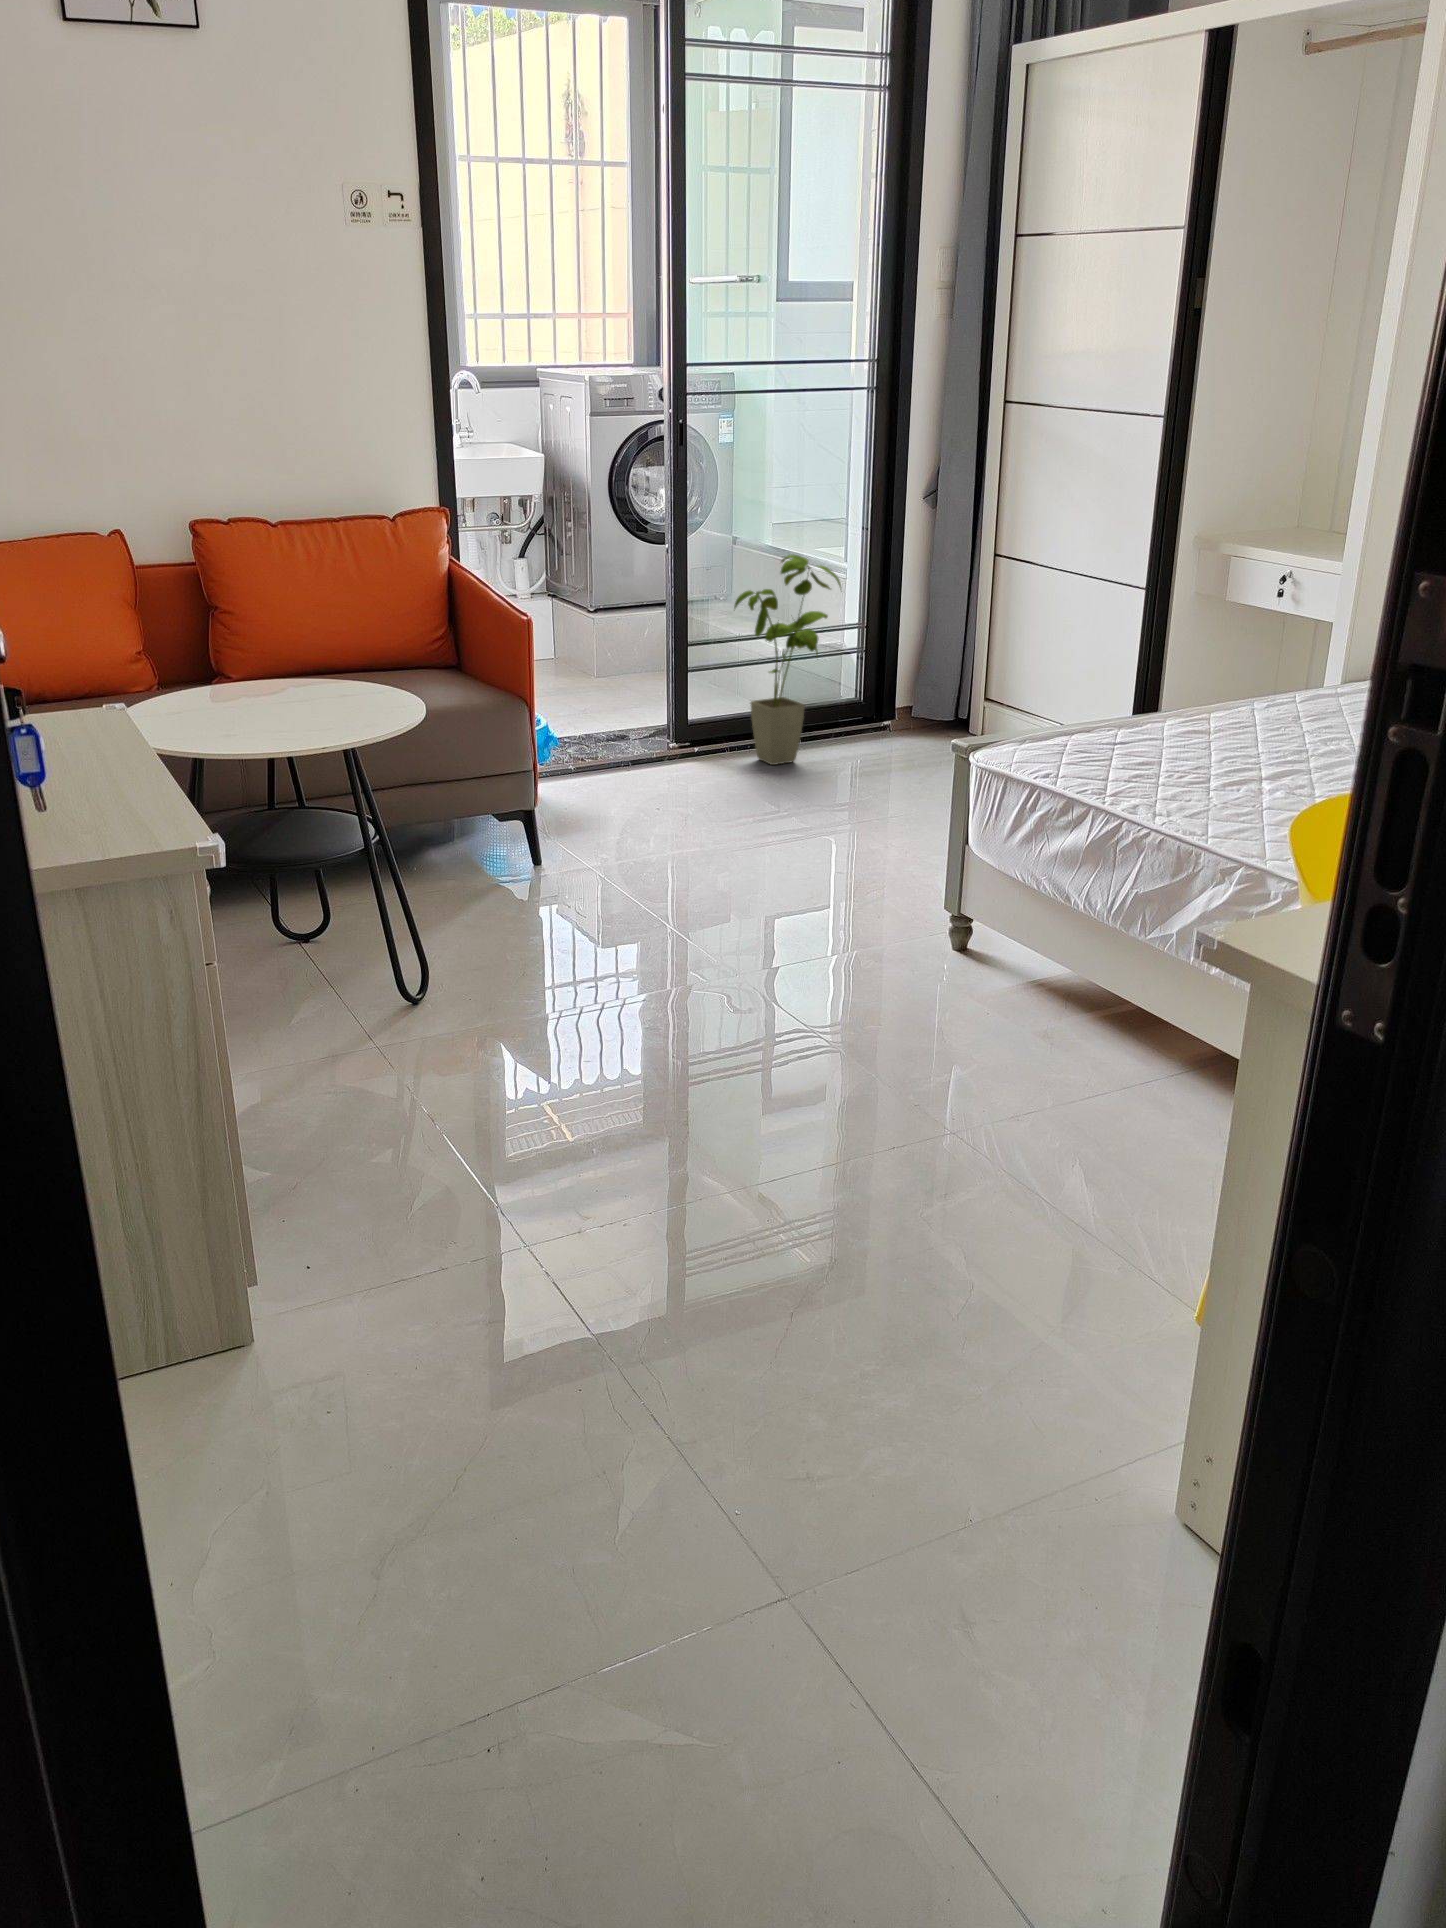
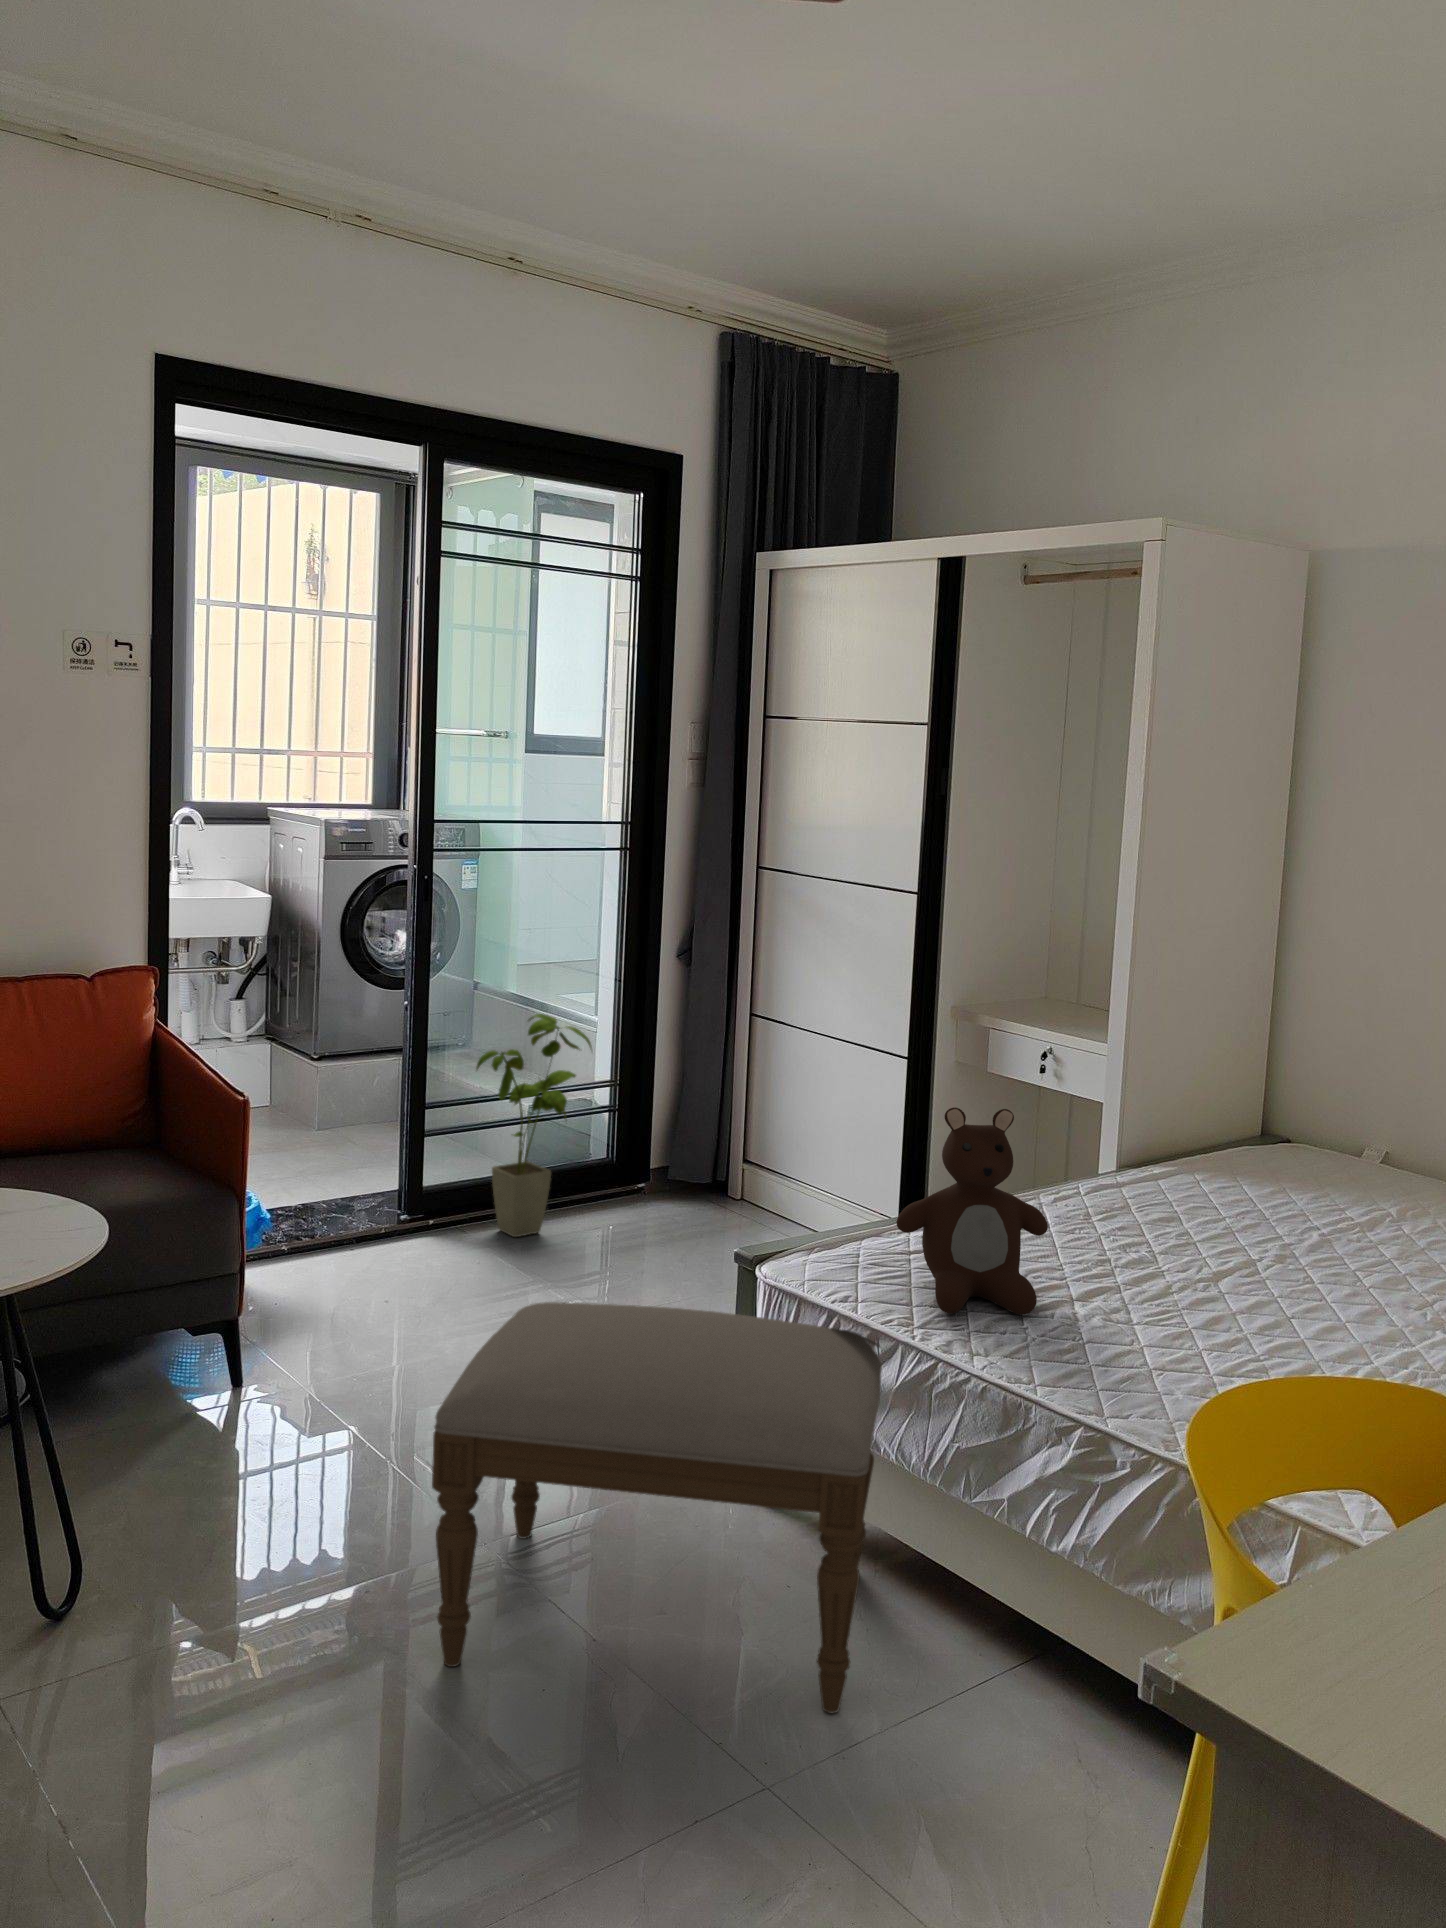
teddy bear: none [1099,602,1244,789] -> present [896,1107,1048,1315]
ottoman: none [691,777,1079,1090] -> present [432,1302,883,1713]

